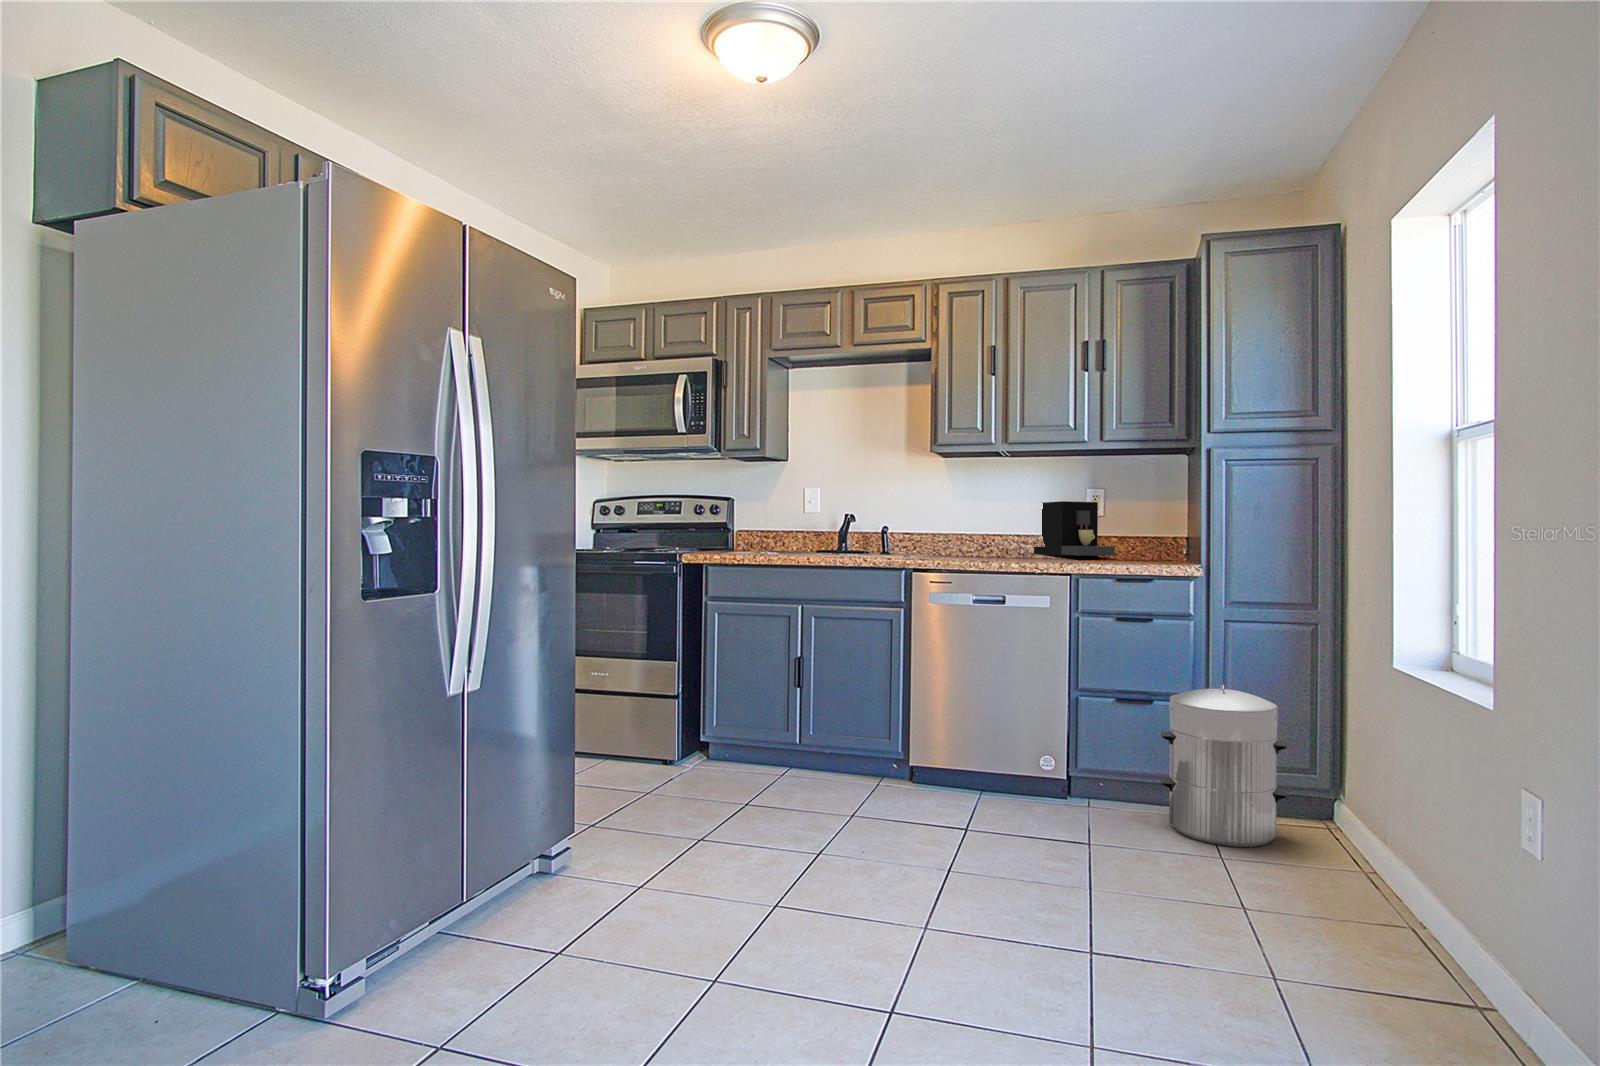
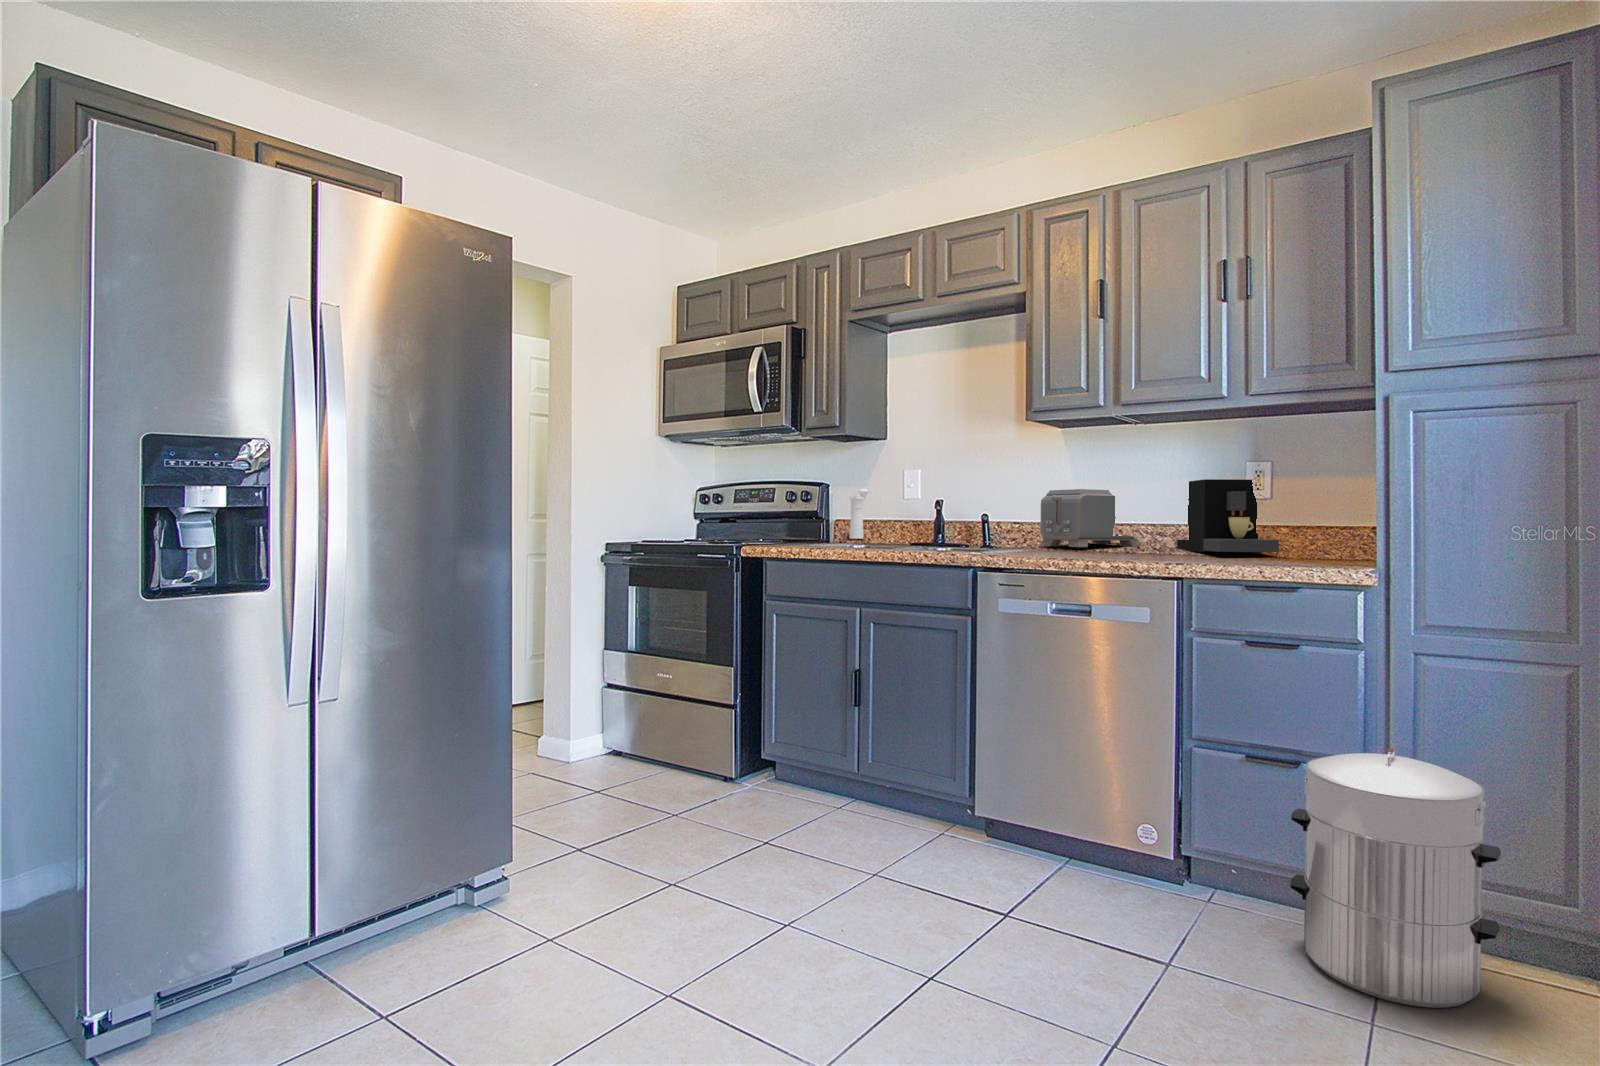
pepper mill: none [757,503,770,547] -> present [850,488,868,539]
toaster: none [932,507,1004,553] -> present [1040,489,1140,547]

